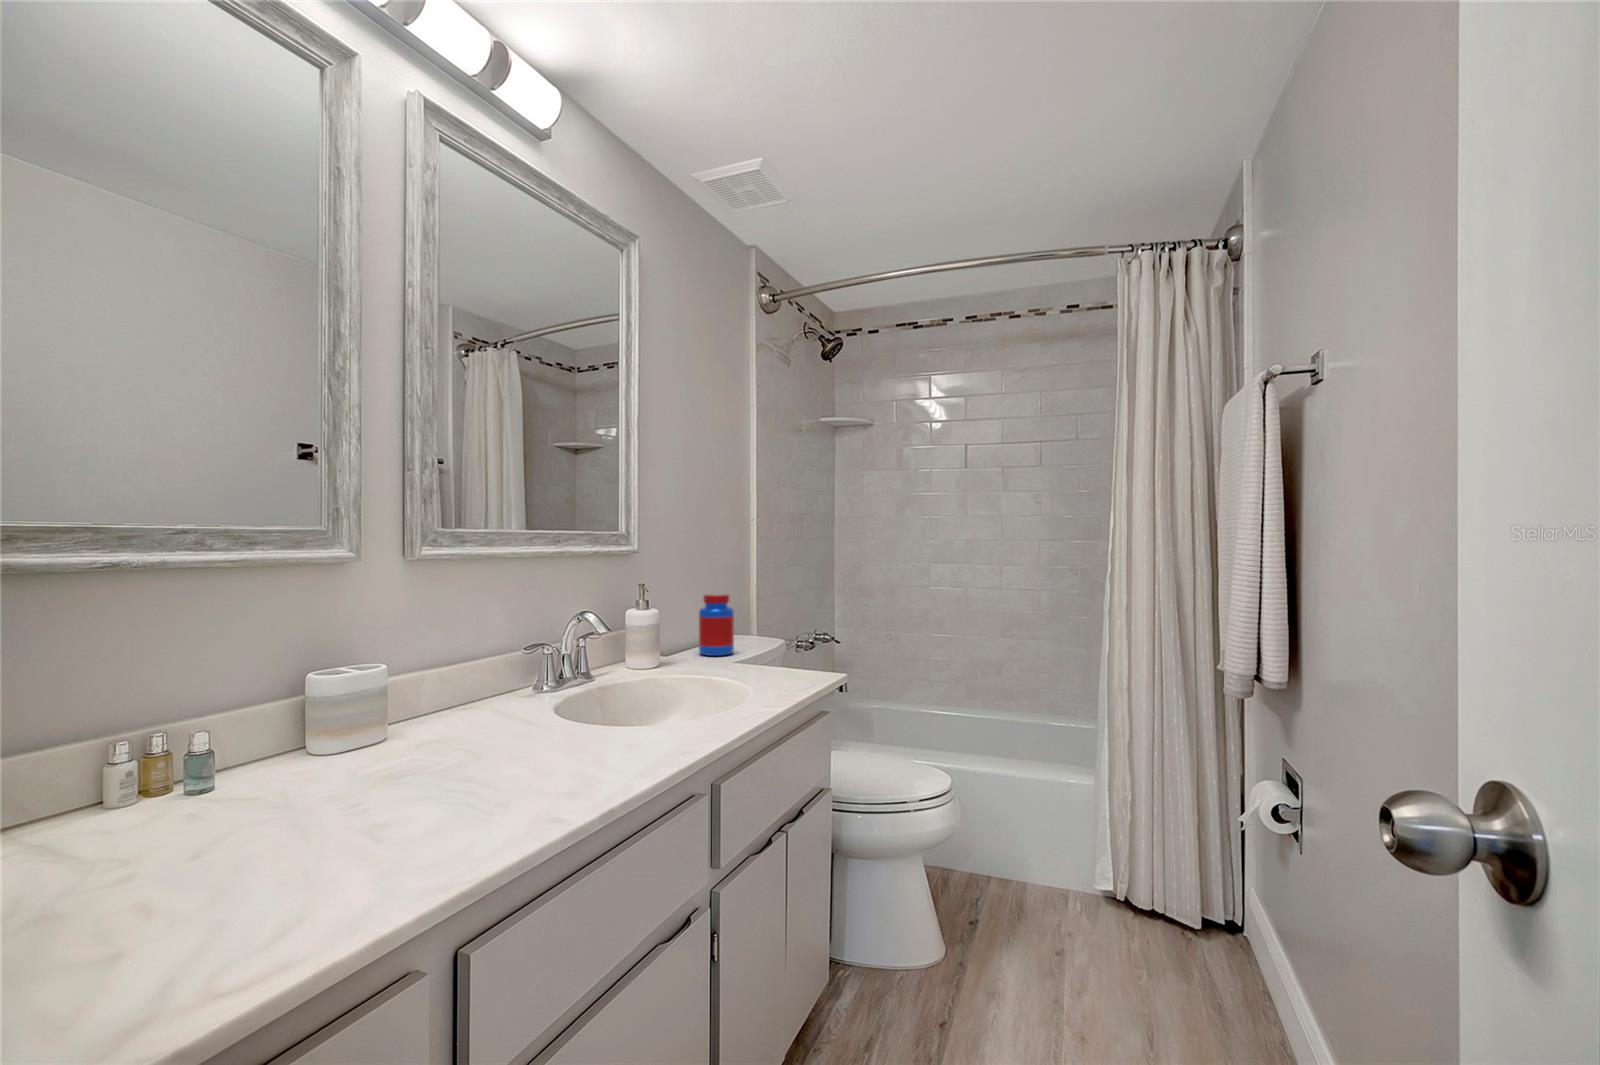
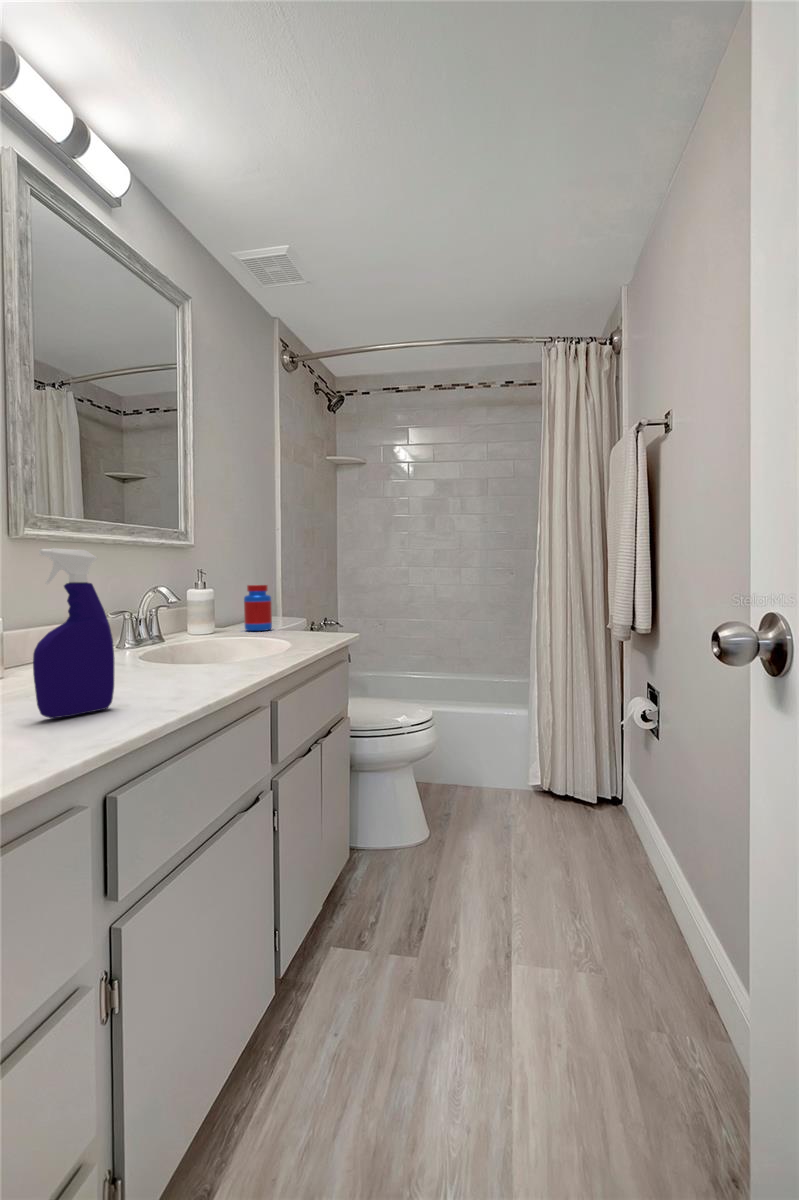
spray bottle: none [379,625,485,850] -> present [33,548,115,718]

